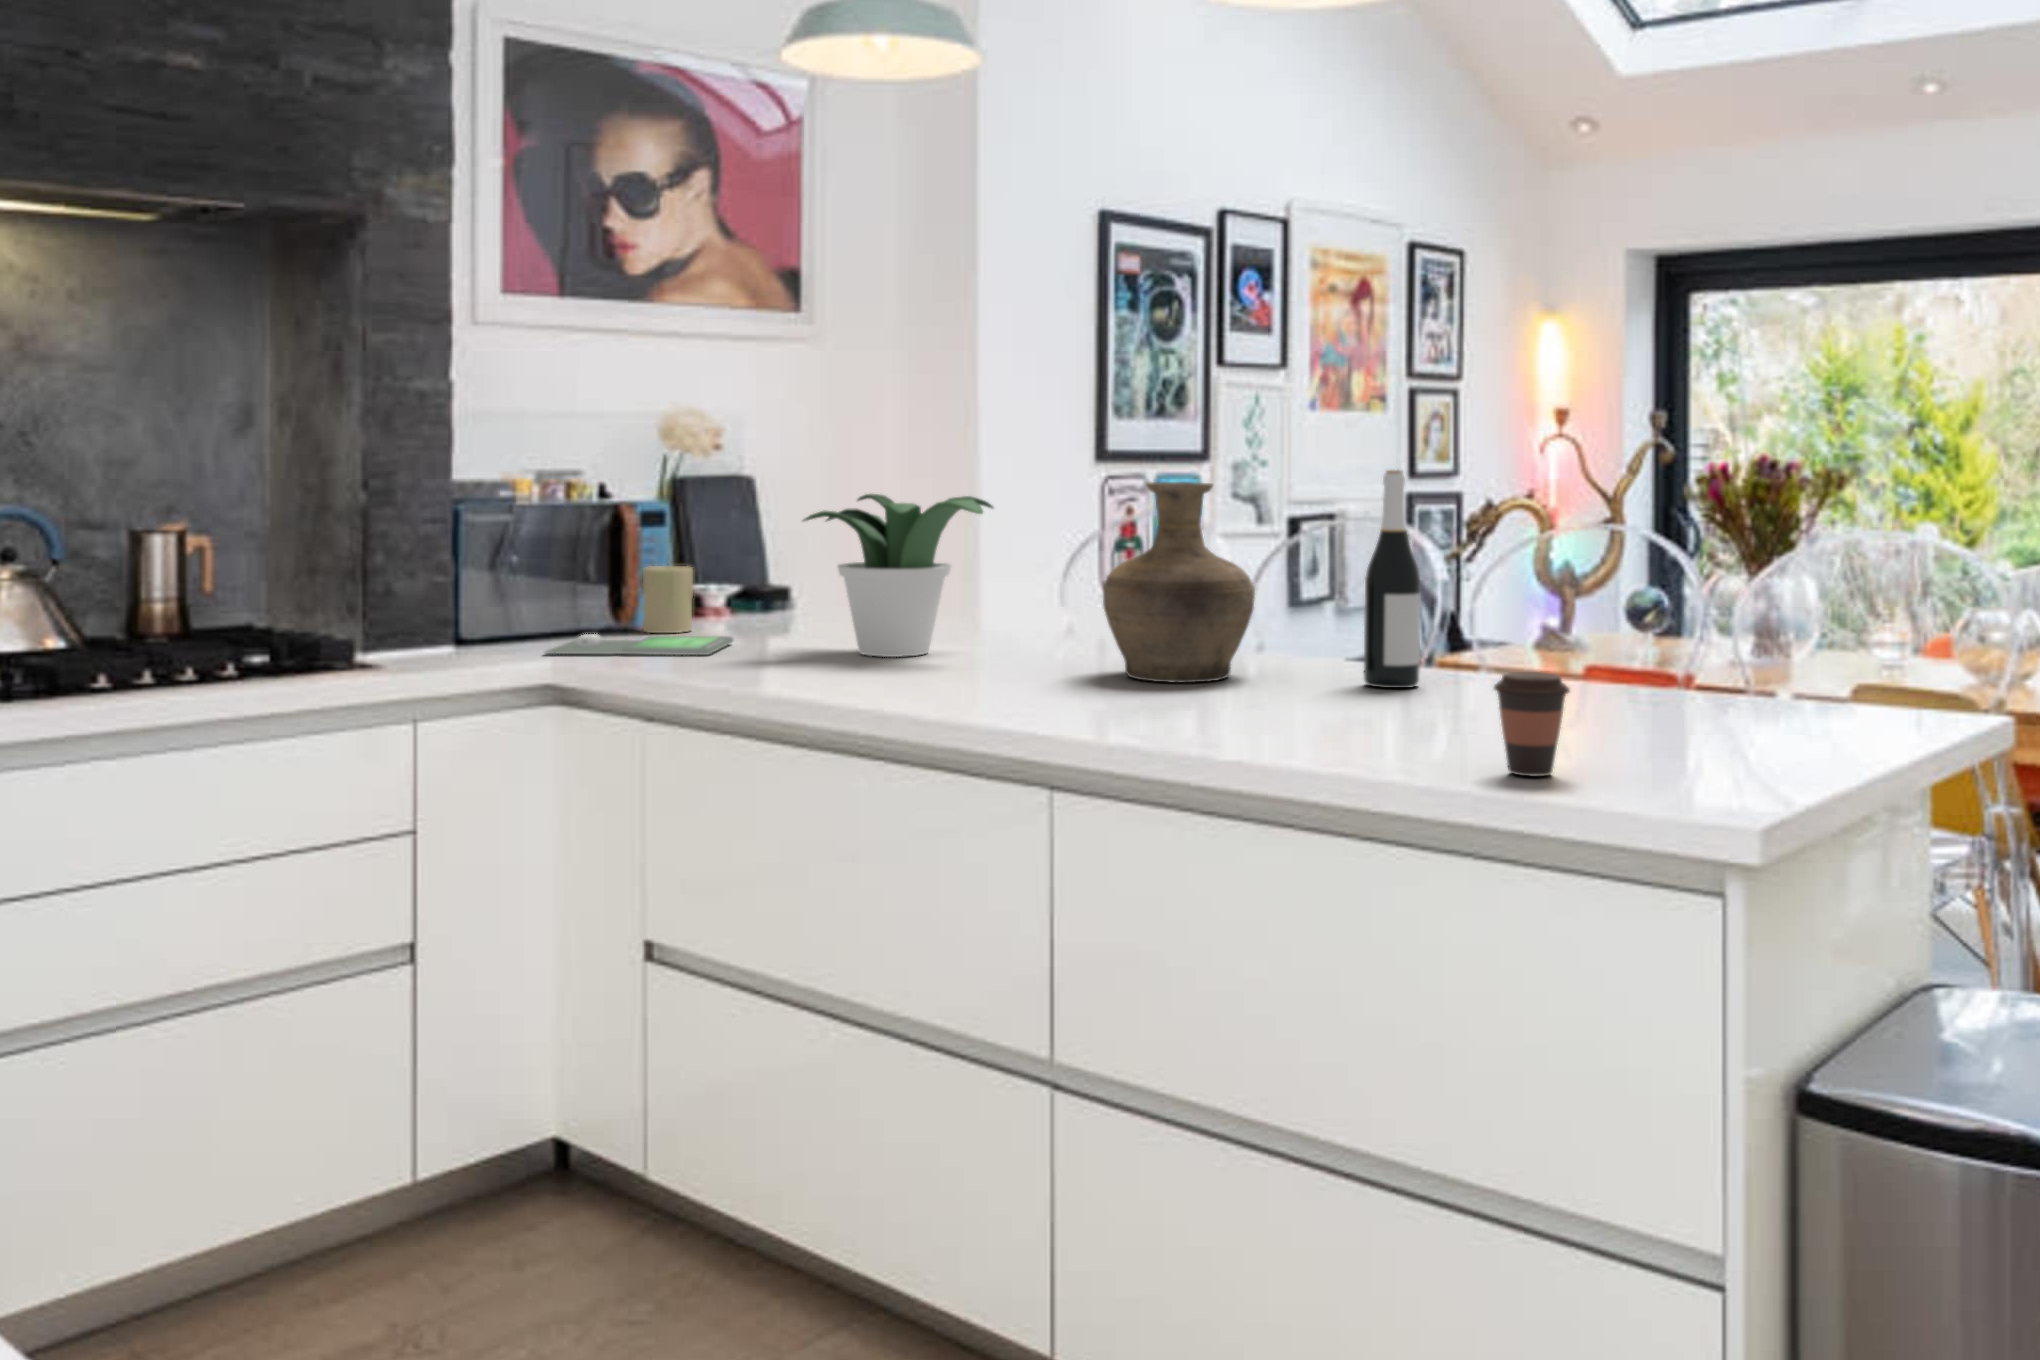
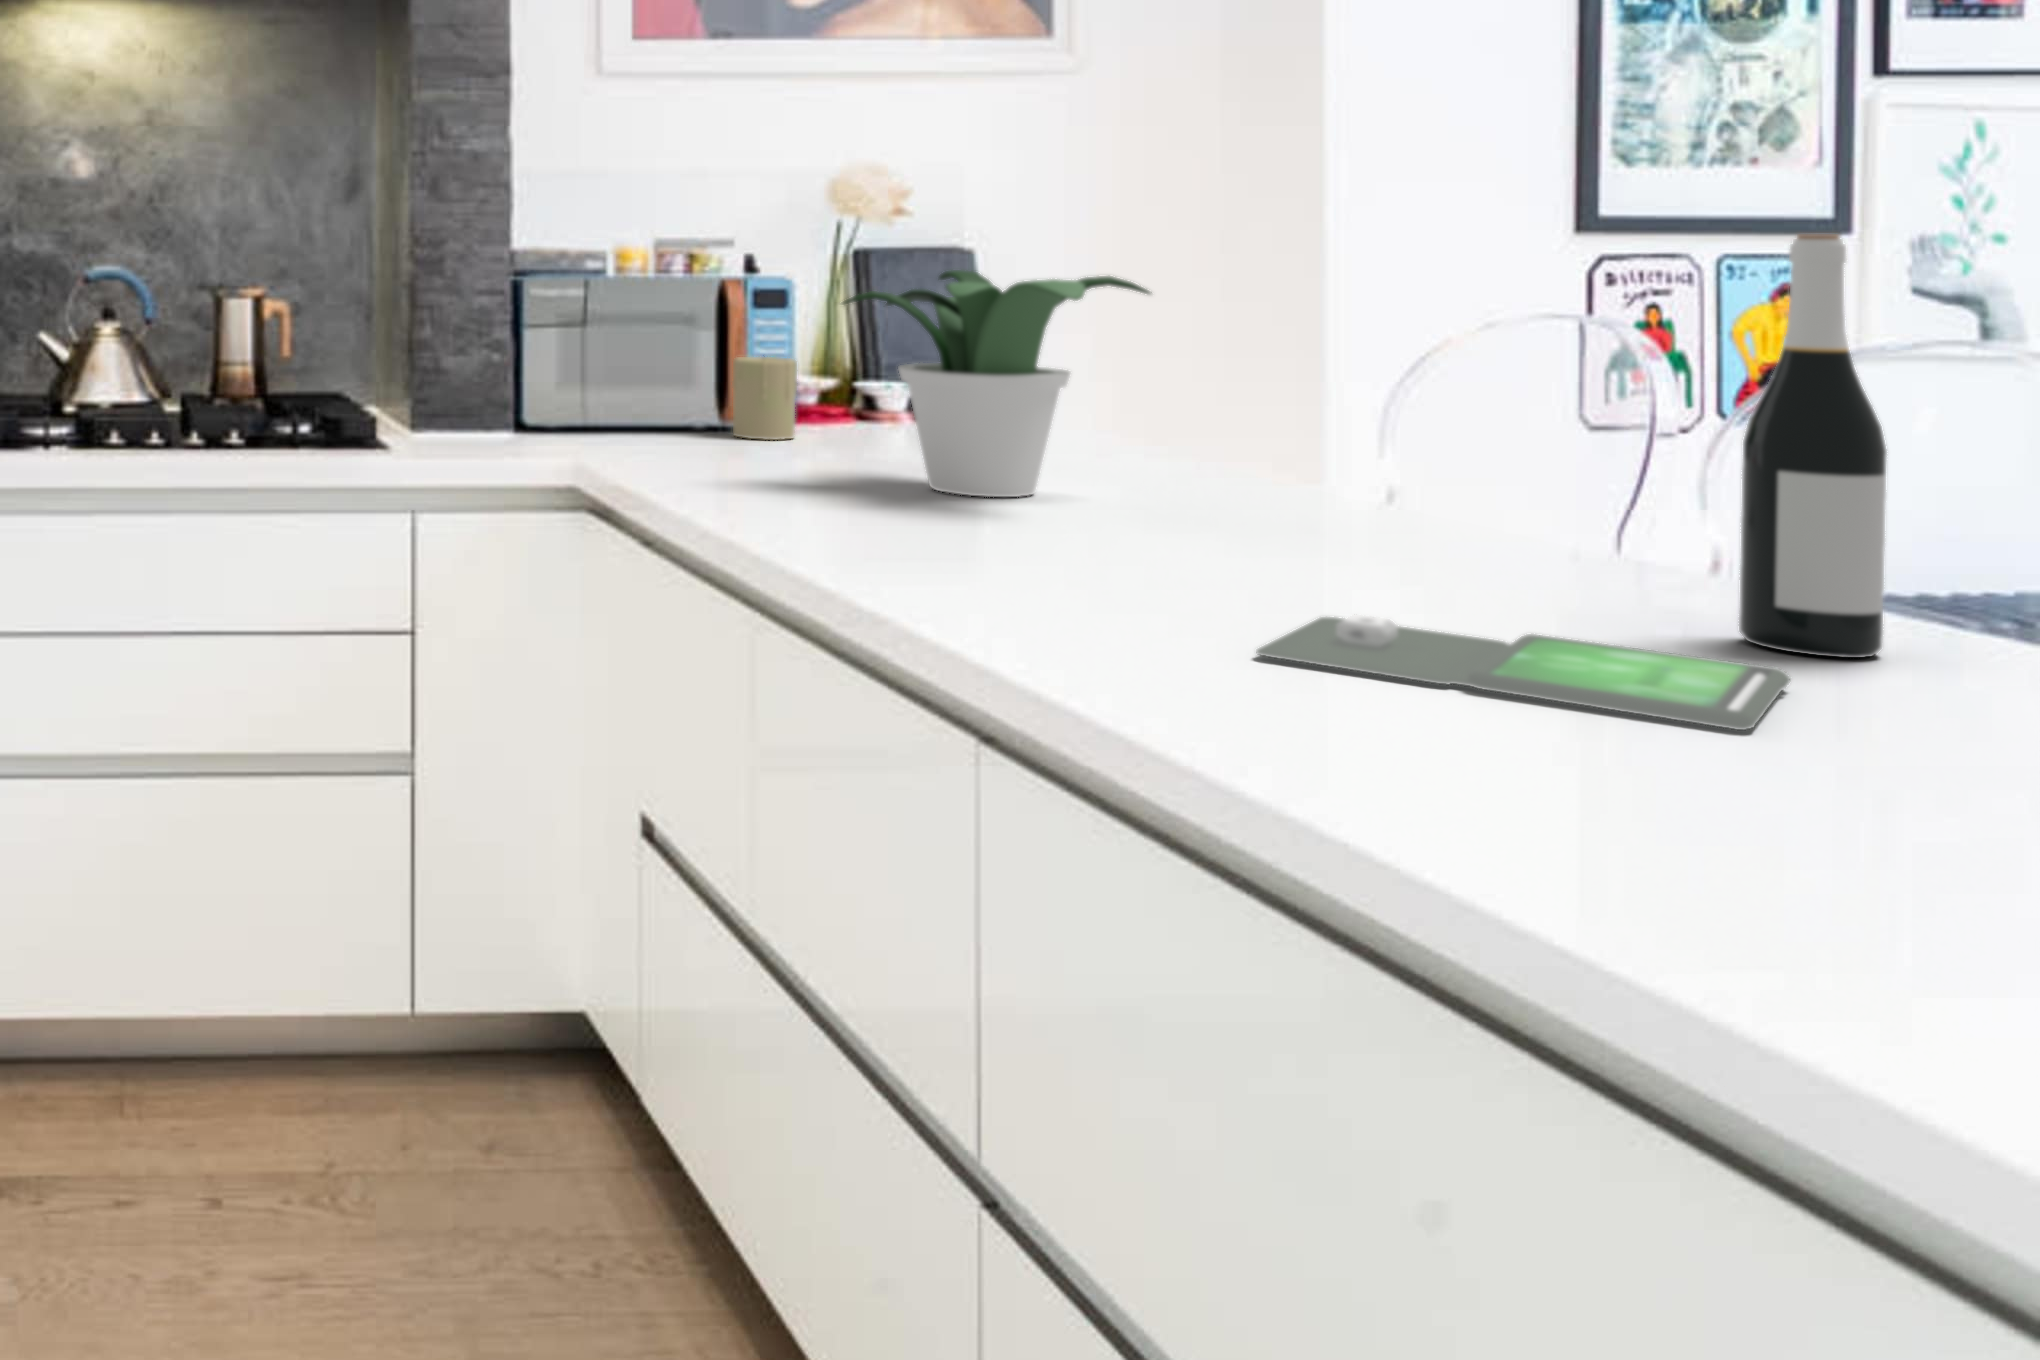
vase: present [1103,482,1255,683] -> none [1223,255,1527,591]
tablet: present [545,634,734,655] -> present [1257,615,1791,730]
coffee cup: present [1494,672,1570,776] -> none [1671,656,1895,901]

